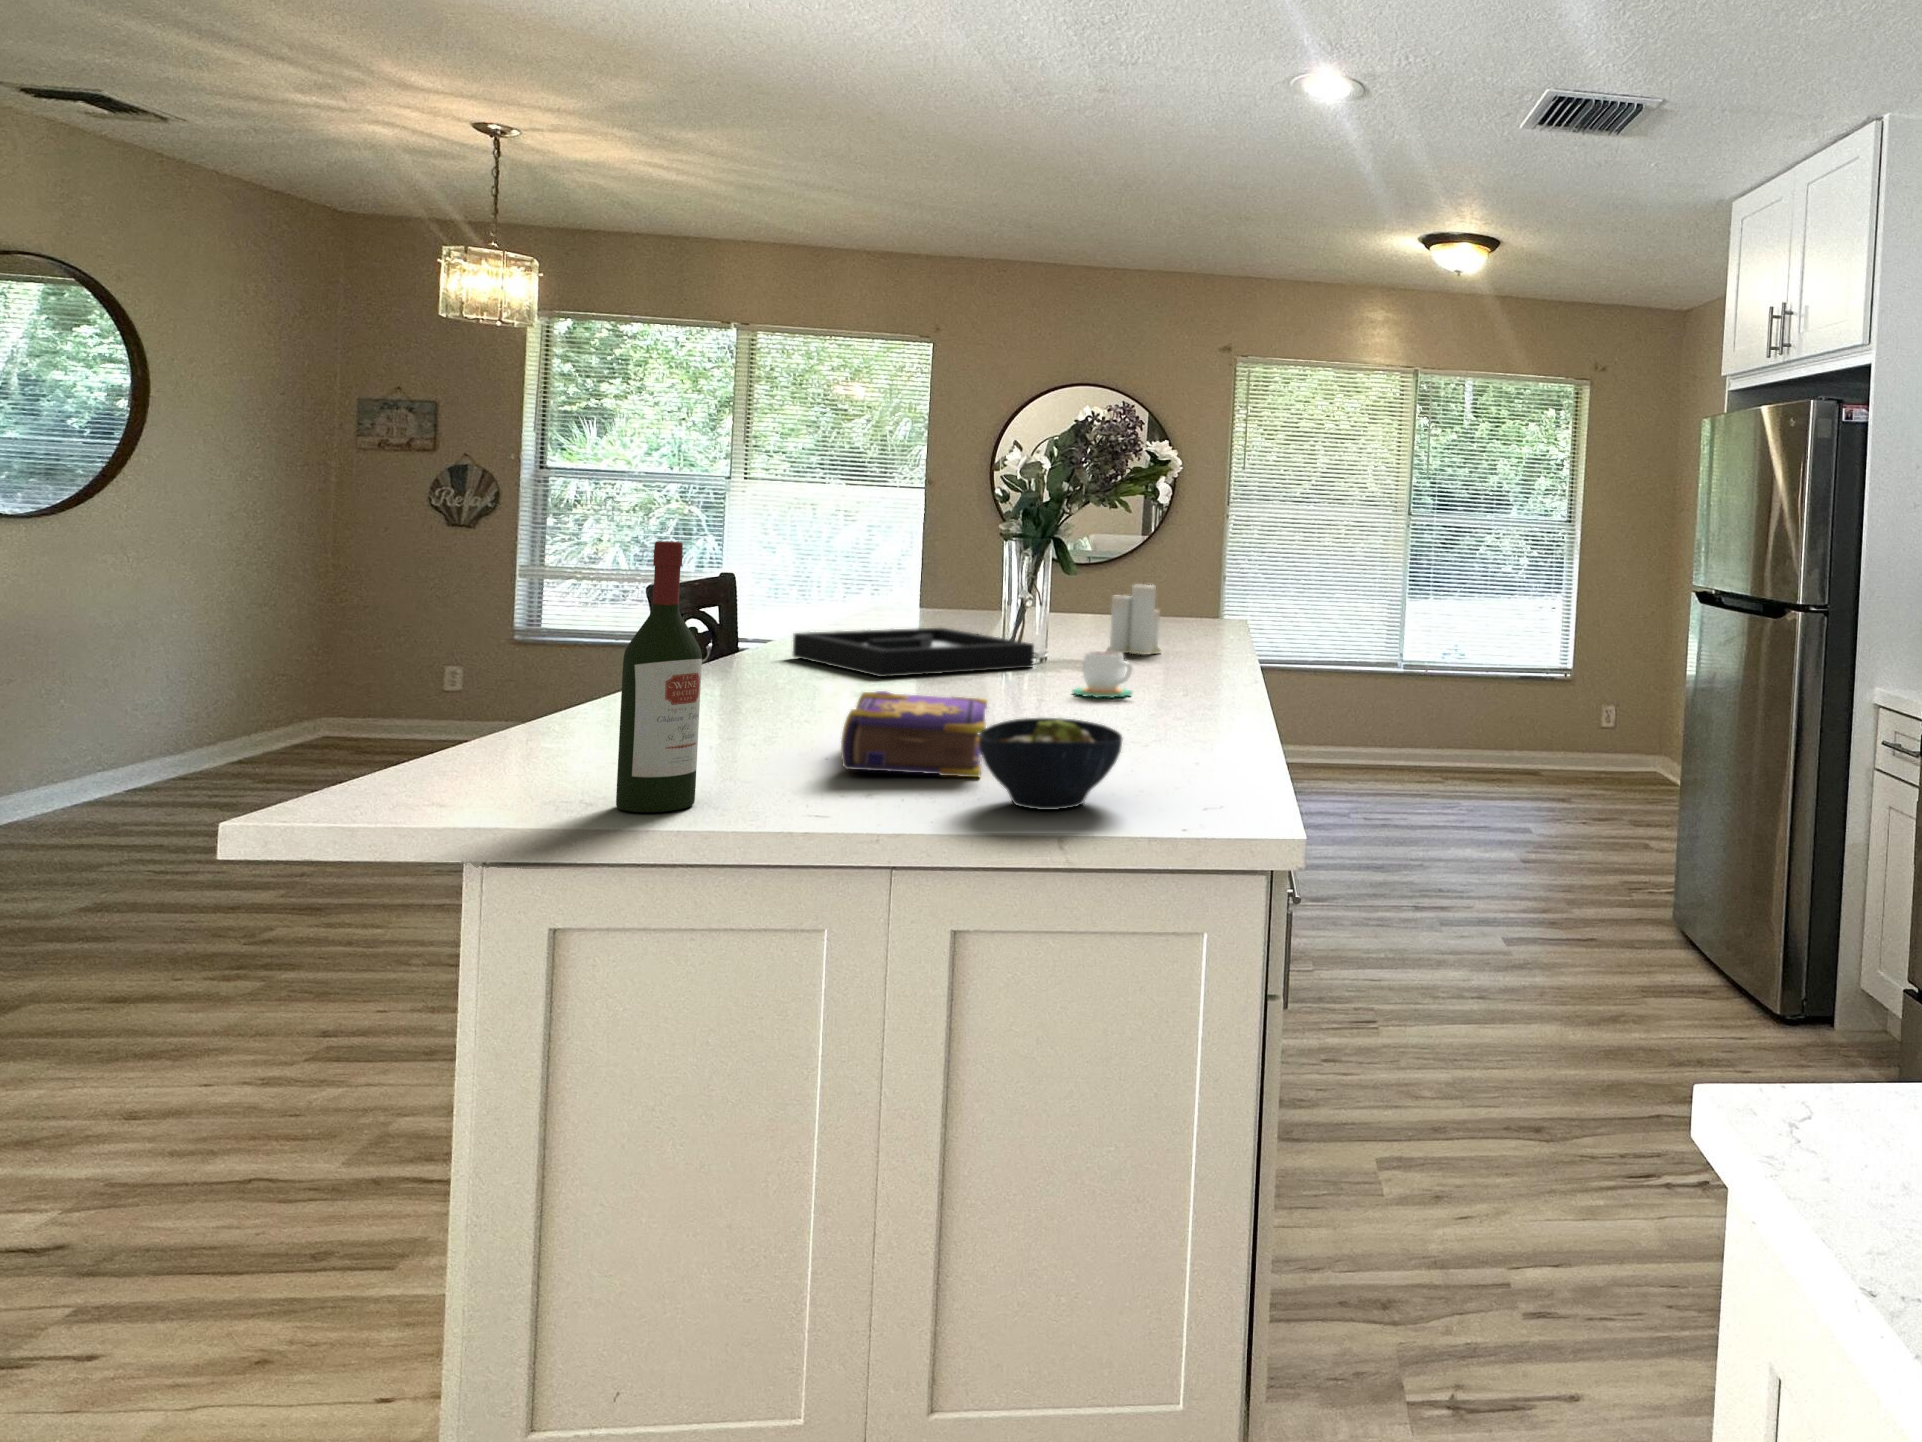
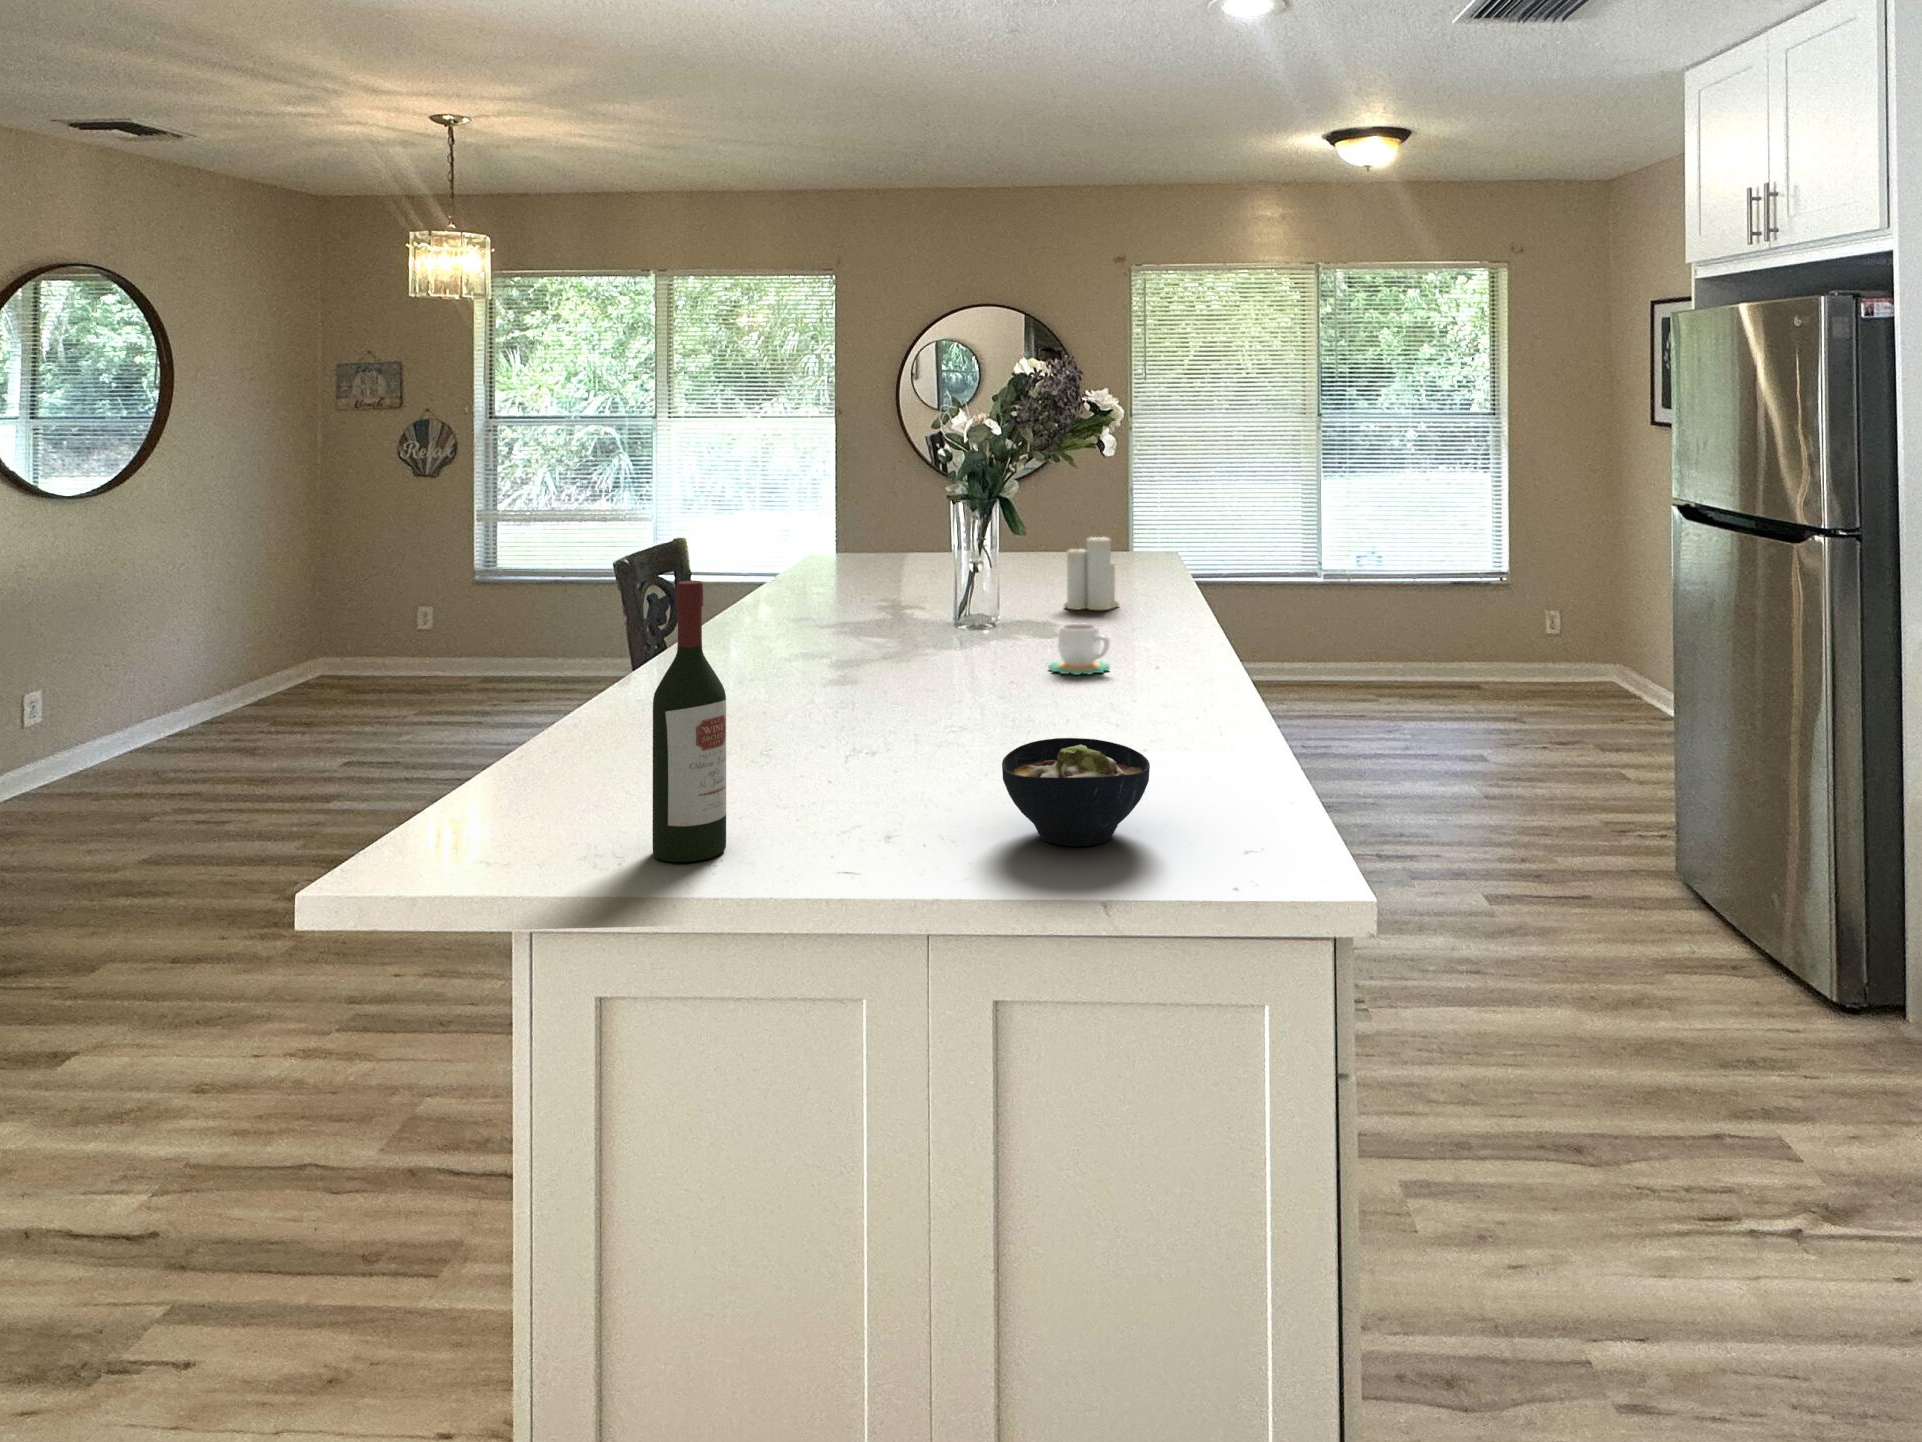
decorative tray: present [793,628,1034,677] -> none [763,591,998,656]
book: present [841,691,987,777] -> none [854,699,998,799]

